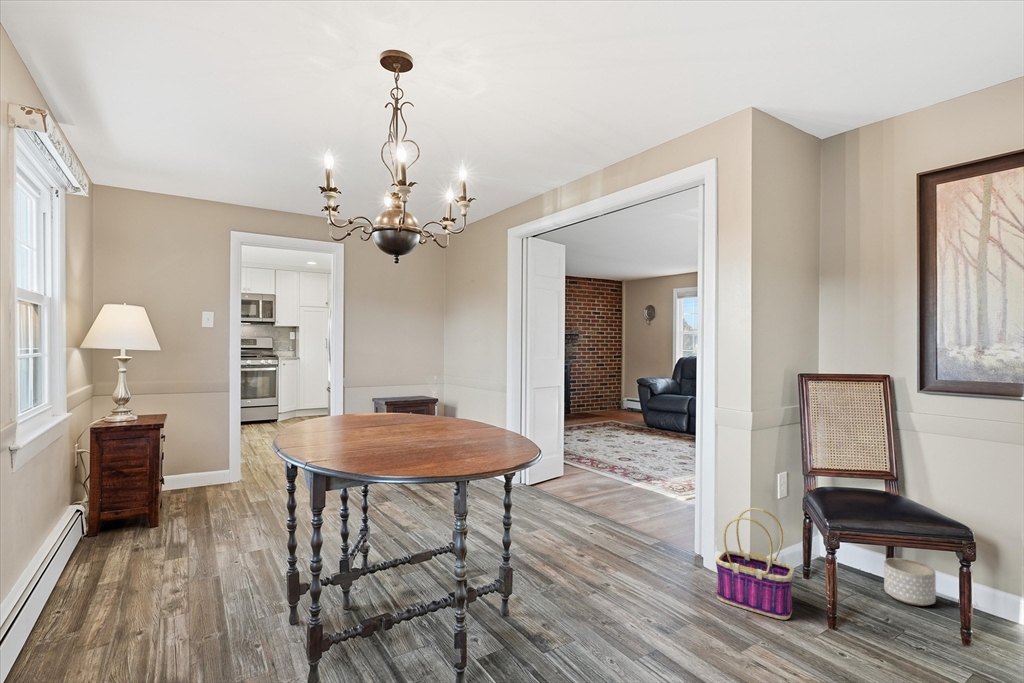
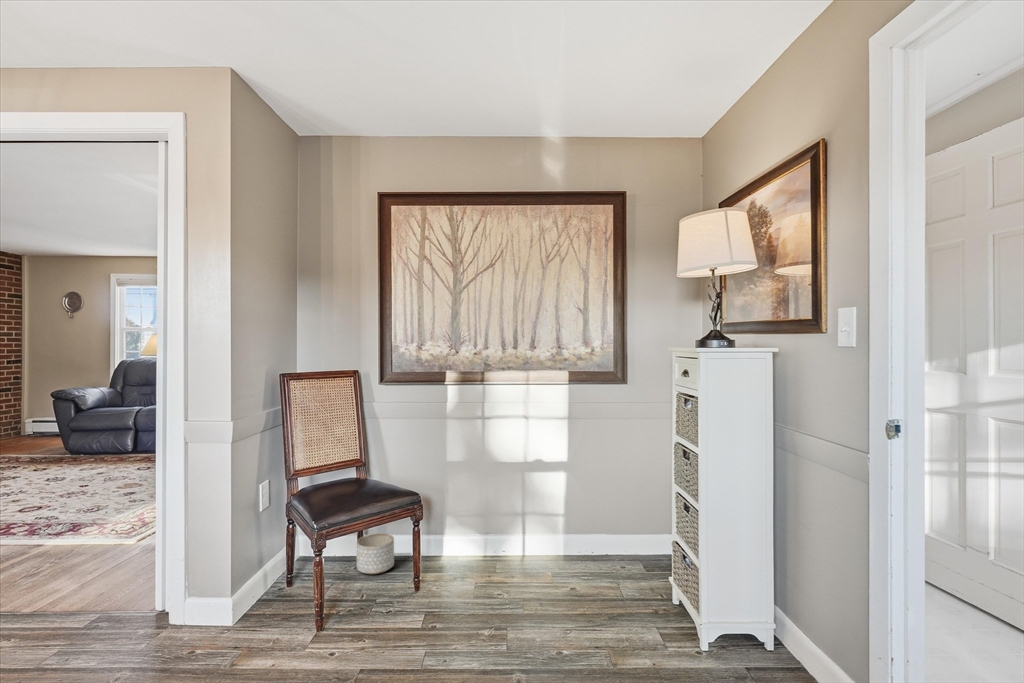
basket: present [715,508,794,620] -> none [189,531,281,659]

